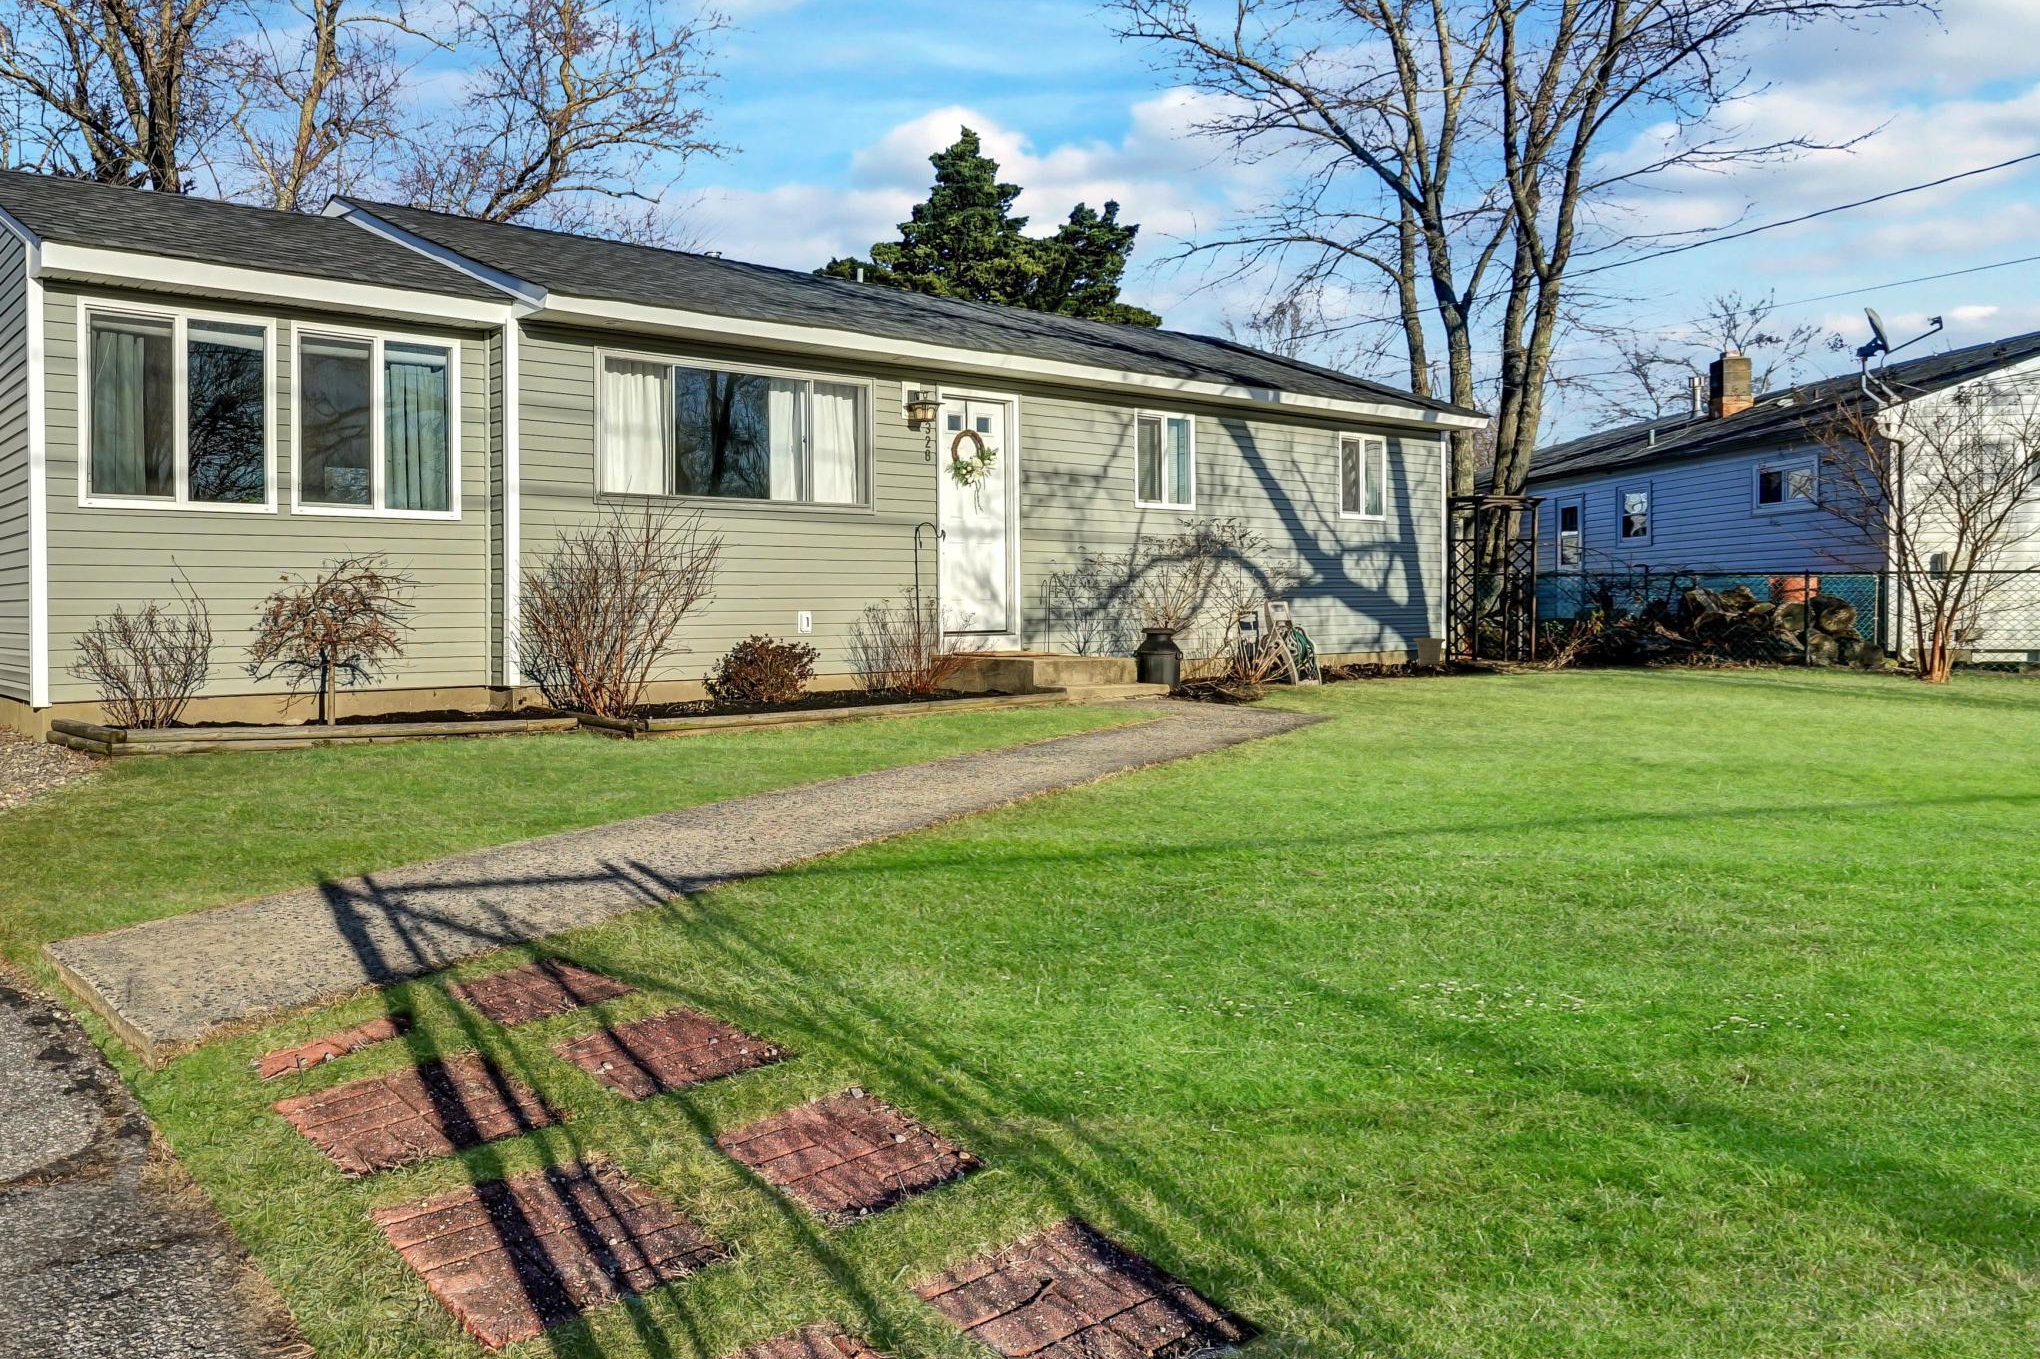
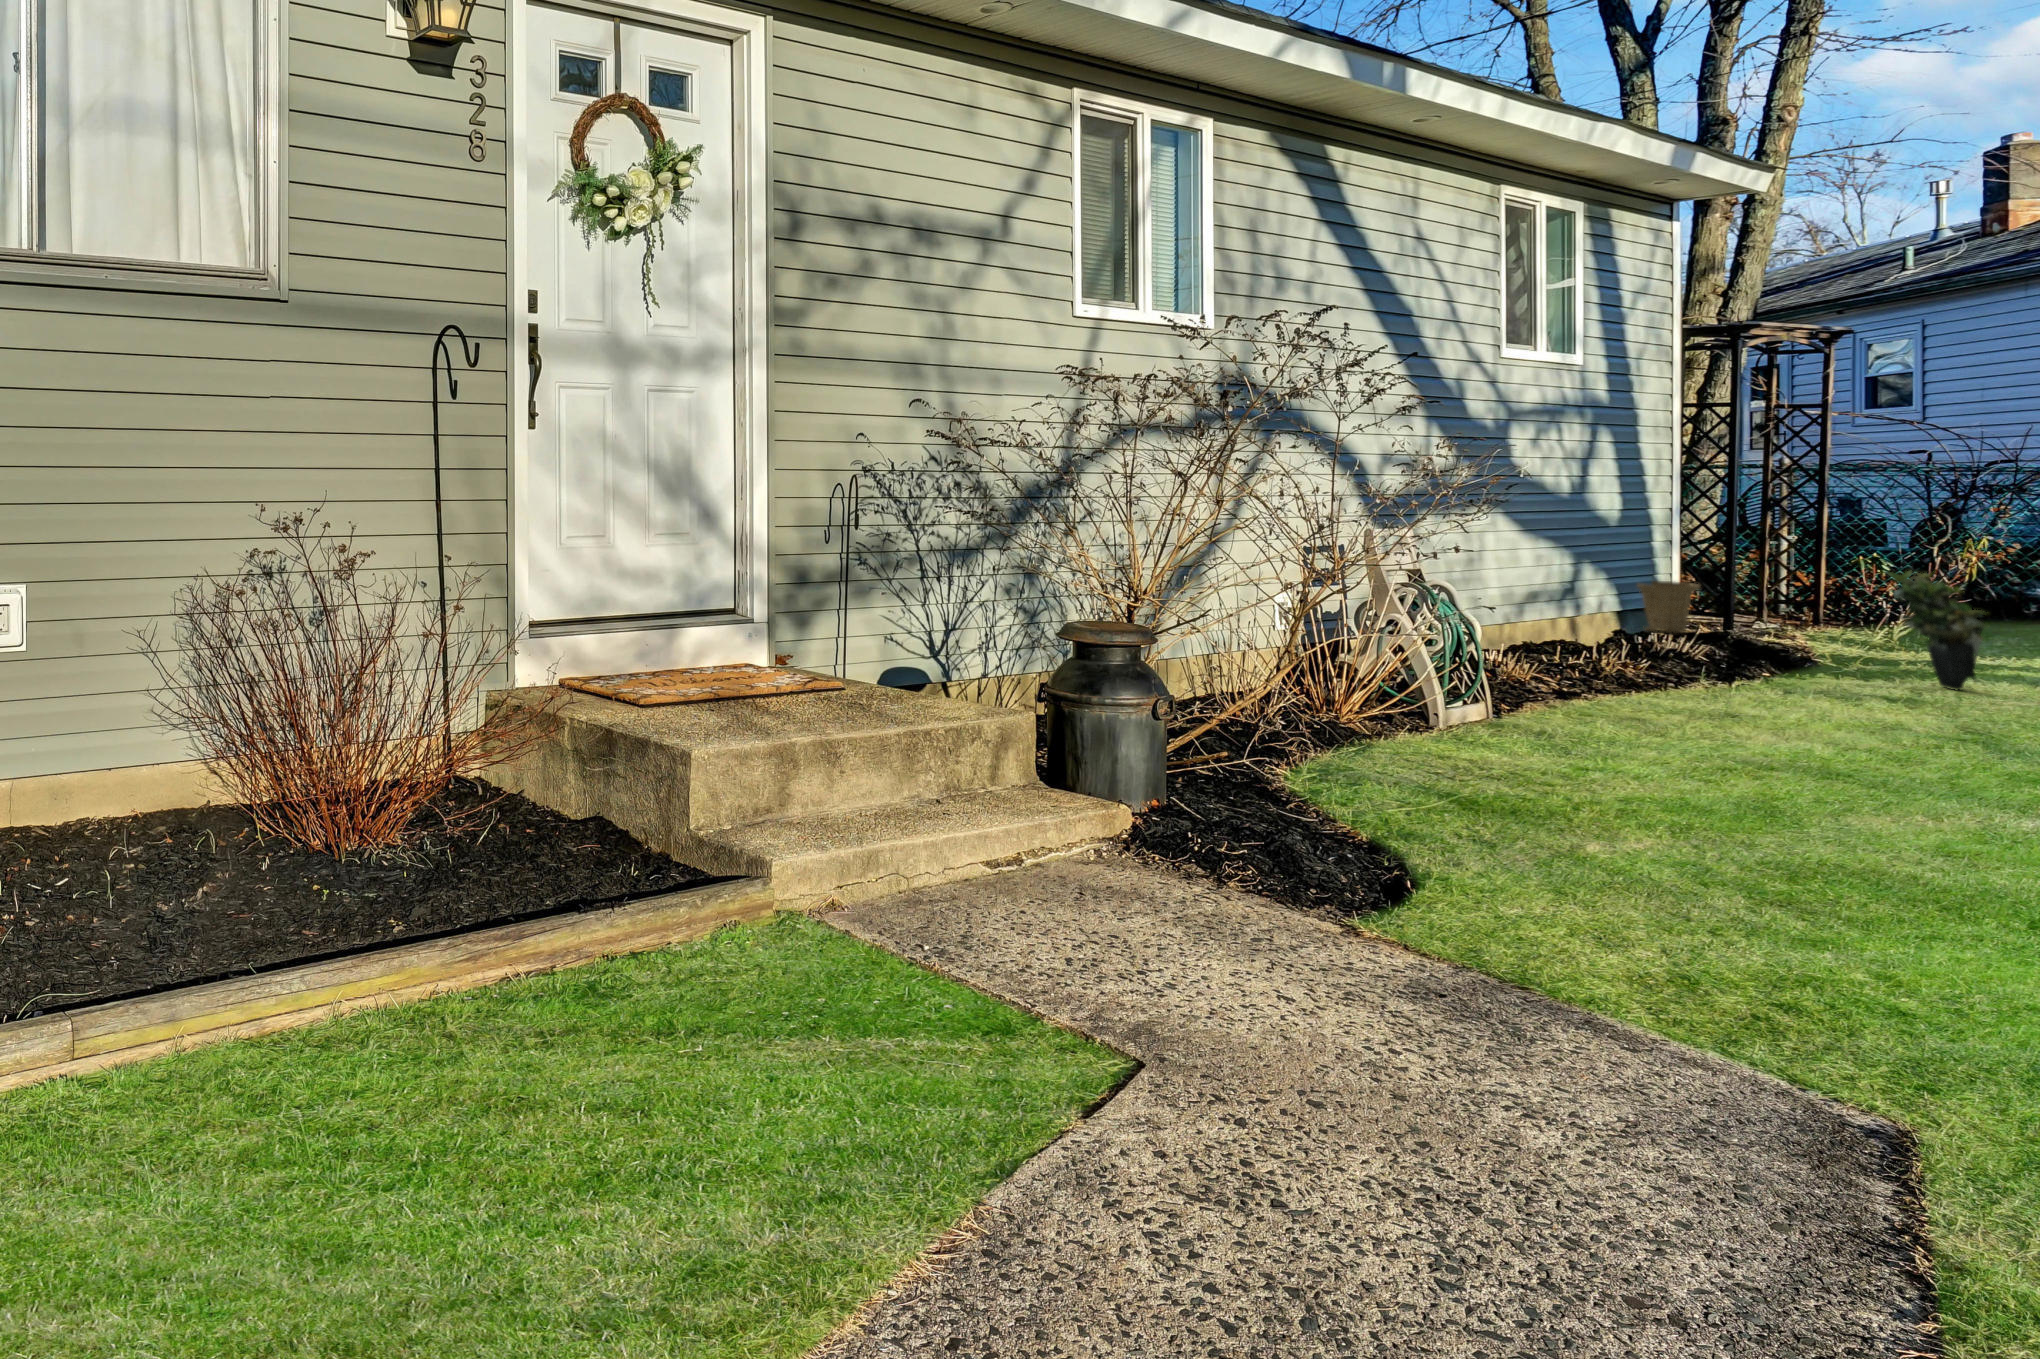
potted plant: none [1496,623,1533,676] -> present [1889,571,1986,690]

